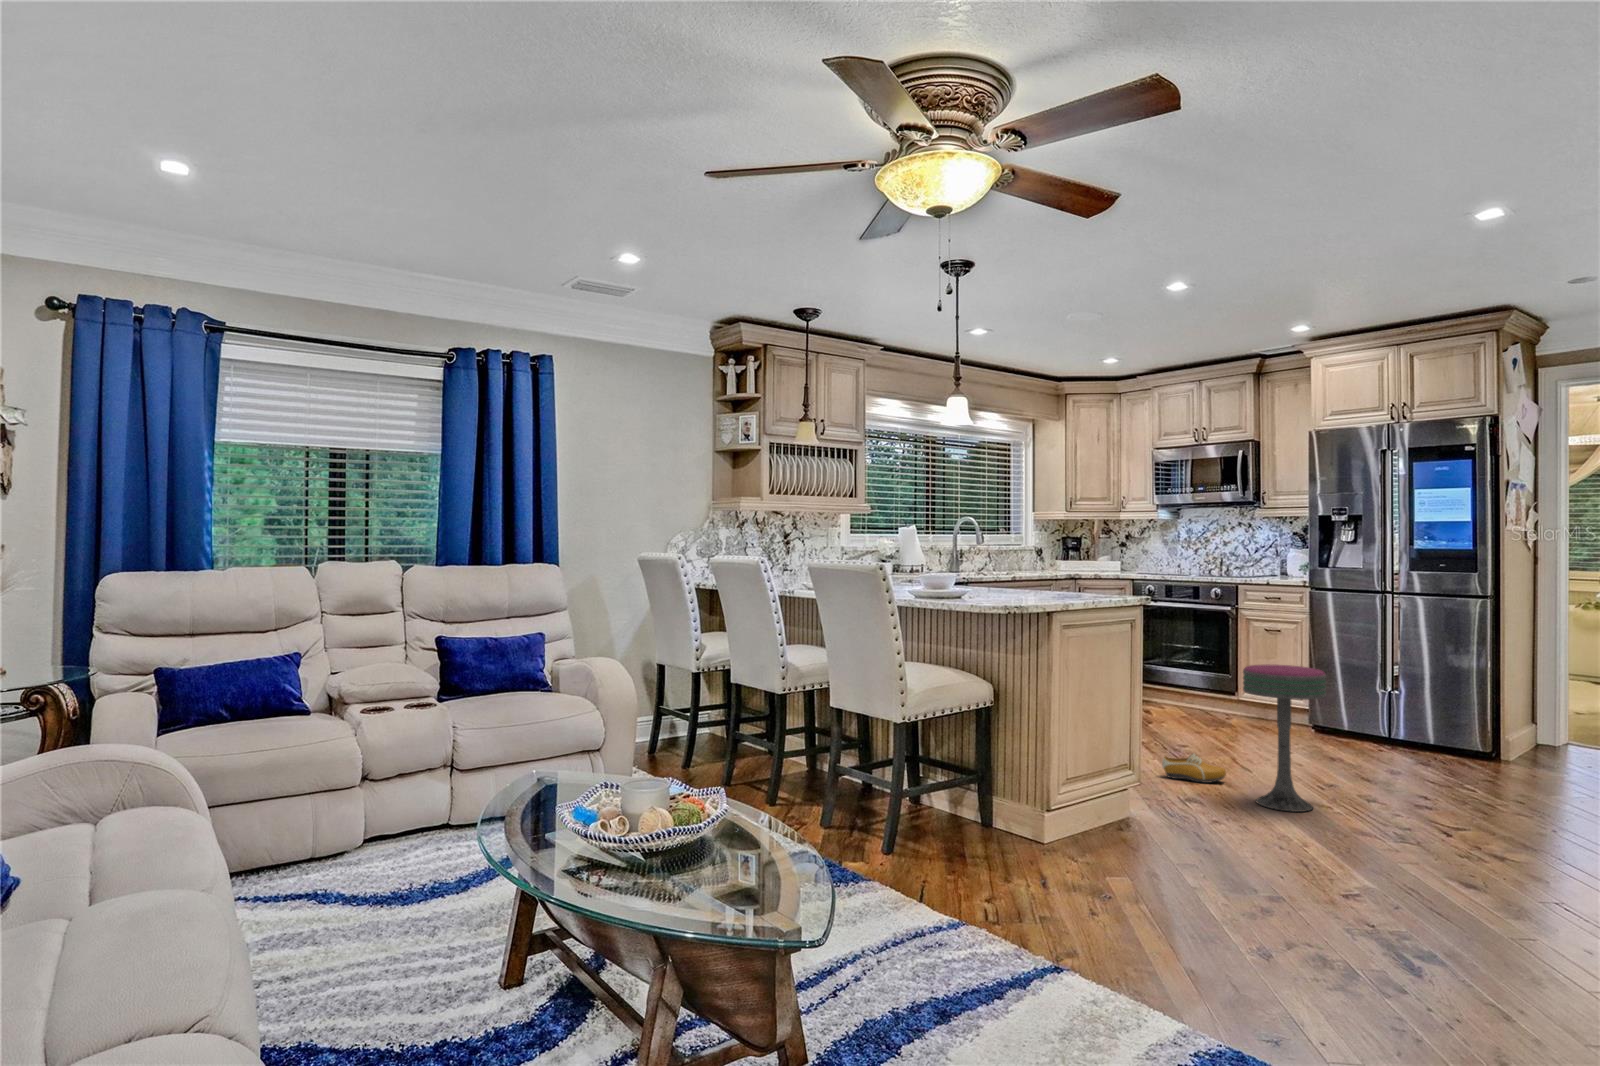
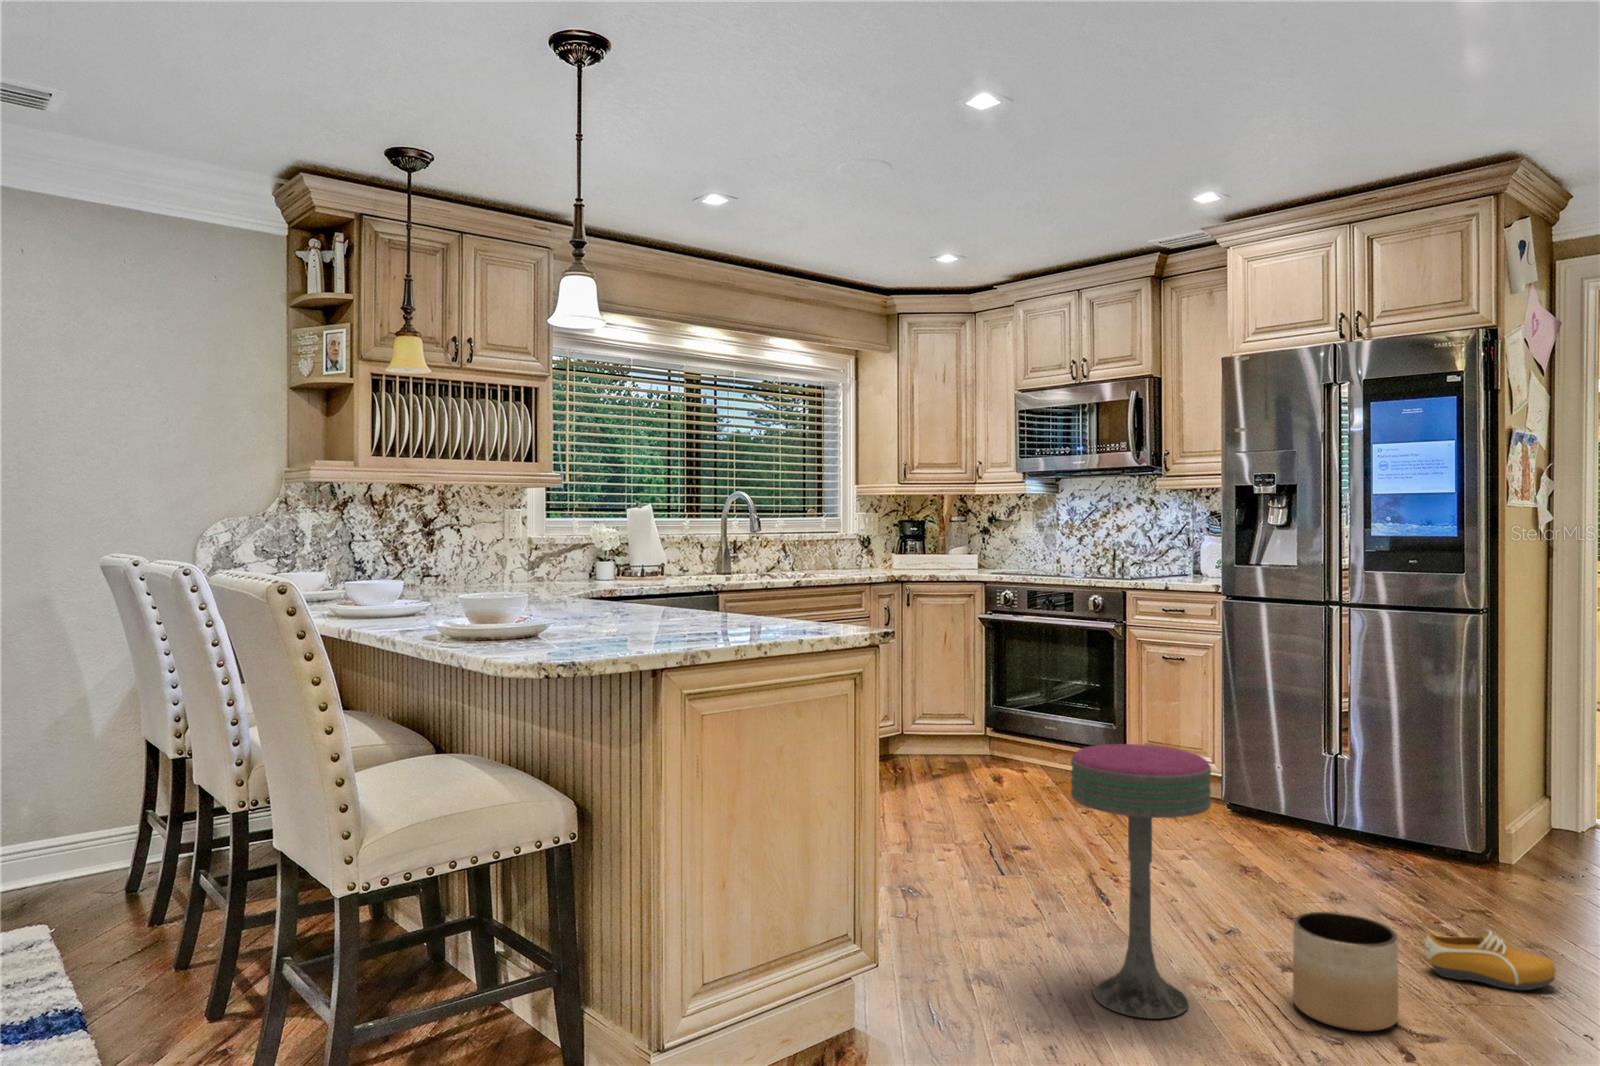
shoe: present [1162,754,1226,783] -> present [1425,930,1556,990]
planter: none [1373,760,1436,819] -> present [1293,912,1399,1032]

